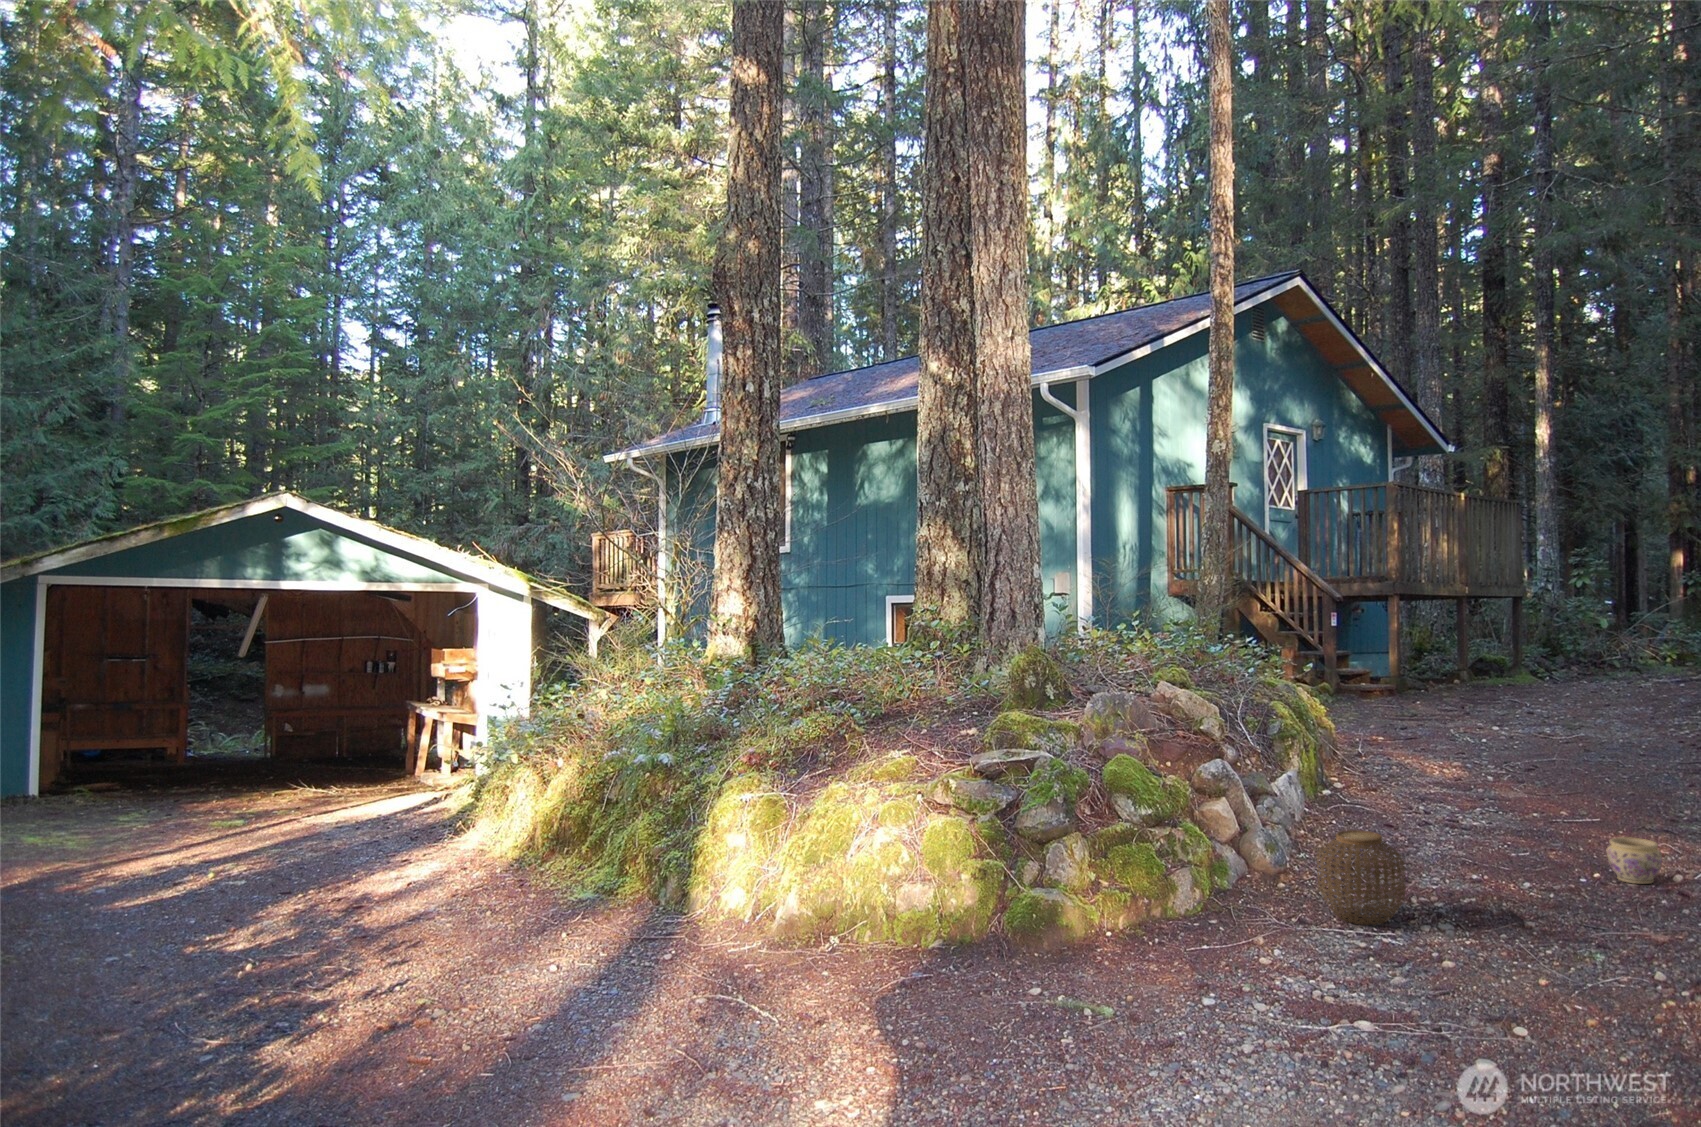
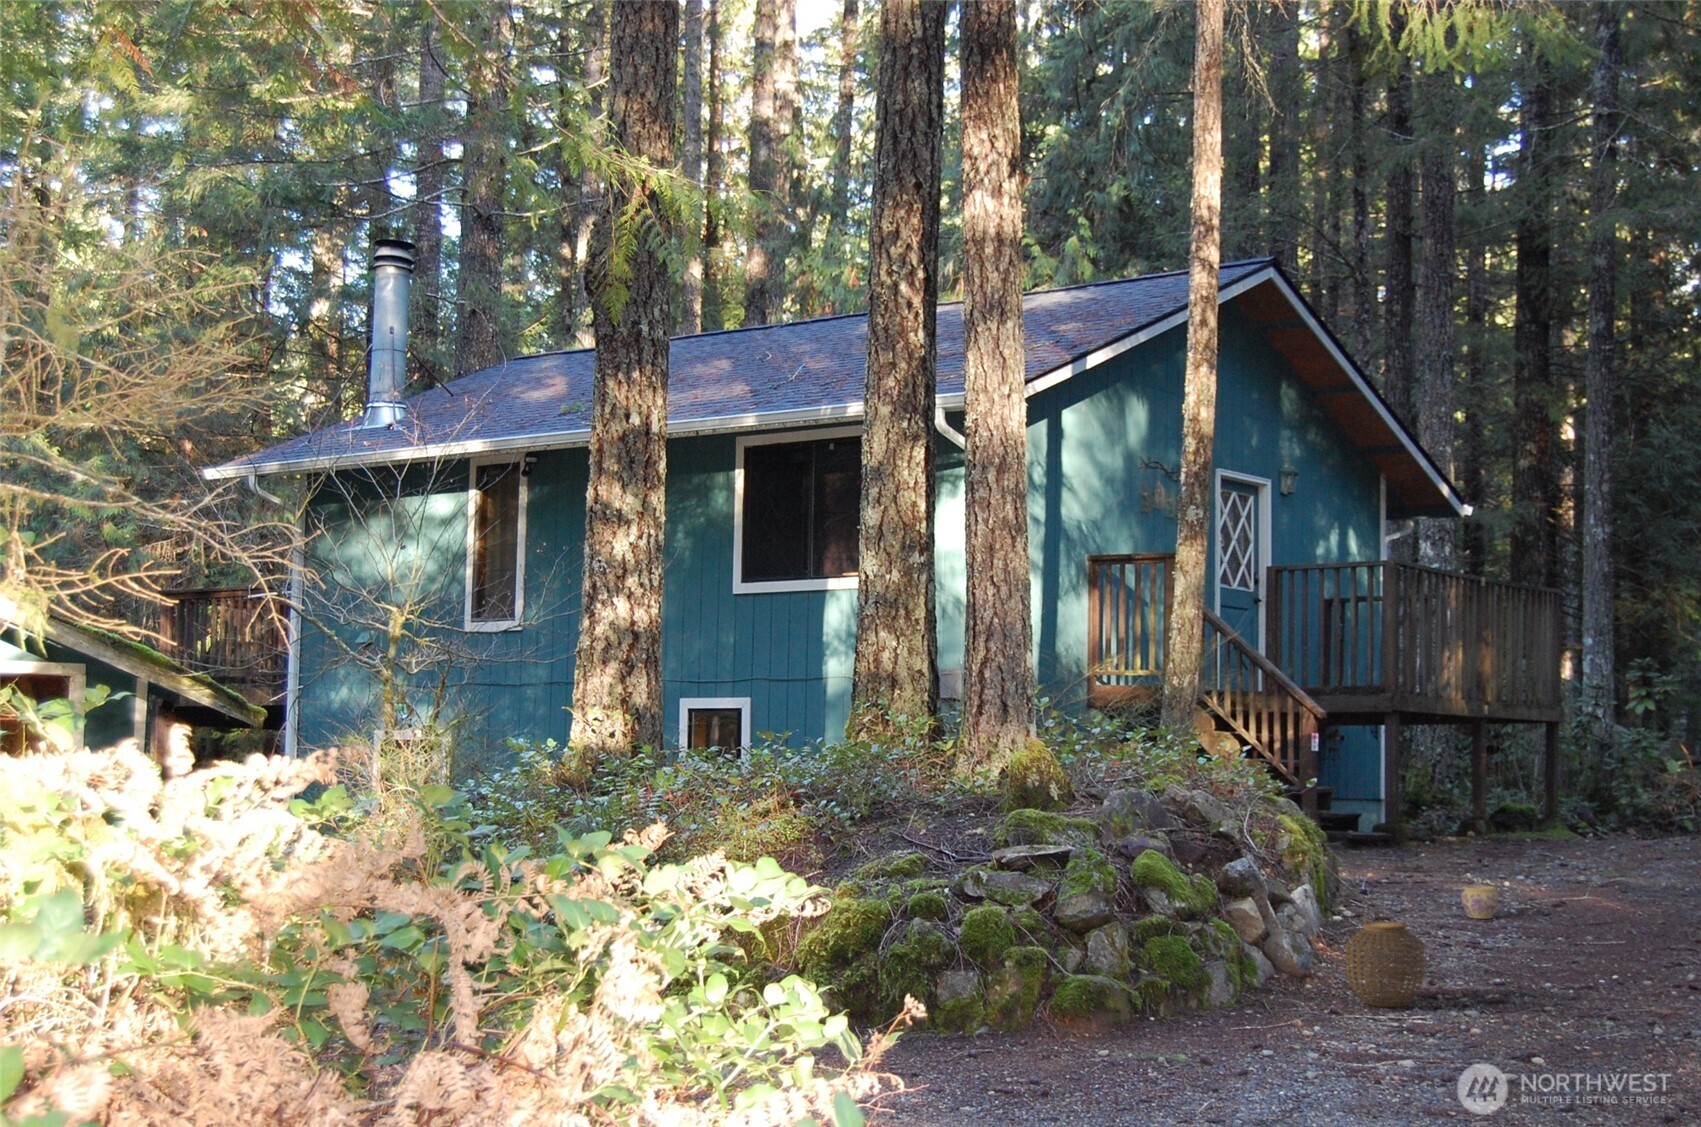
planter: present [1607,837,1662,884] -> present [1461,885,1499,919]

